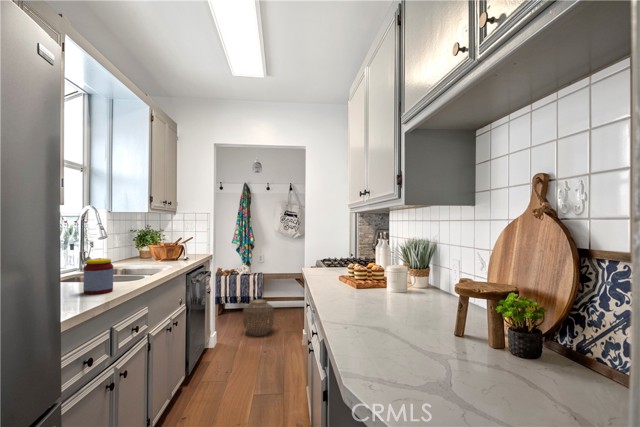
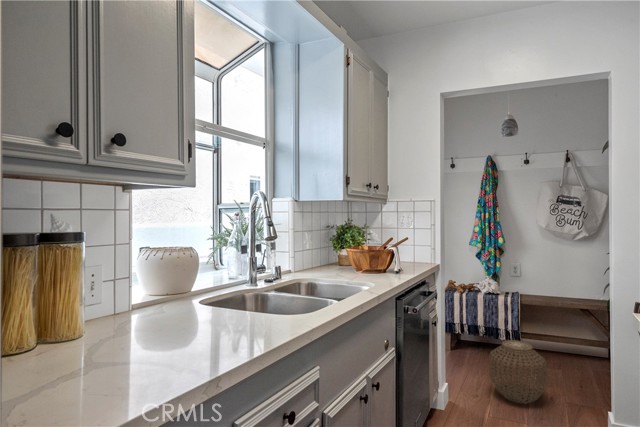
jar: present [83,258,113,294] -> none [199,282,246,351]

